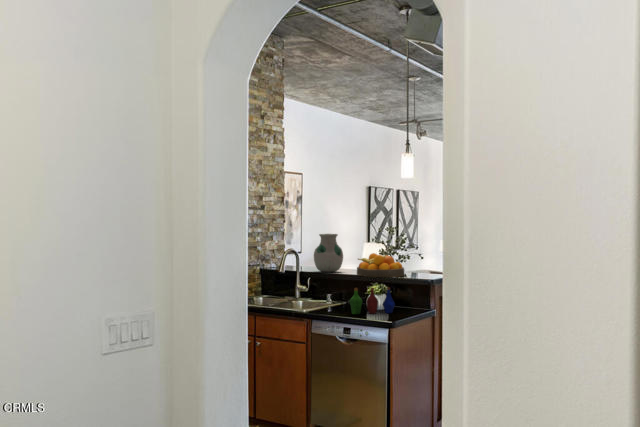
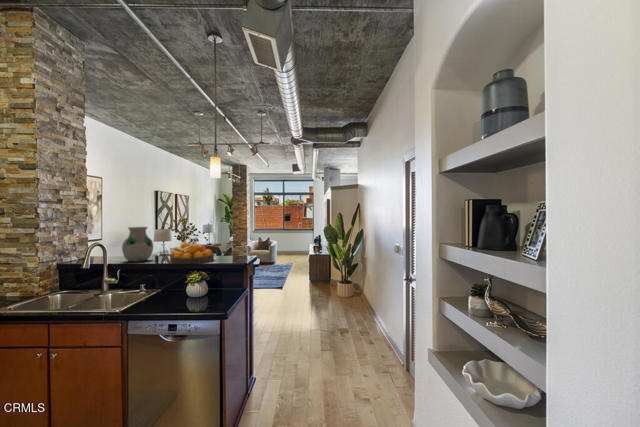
bottle: present [350,287,395,314] -> none [172,274,216,305]

